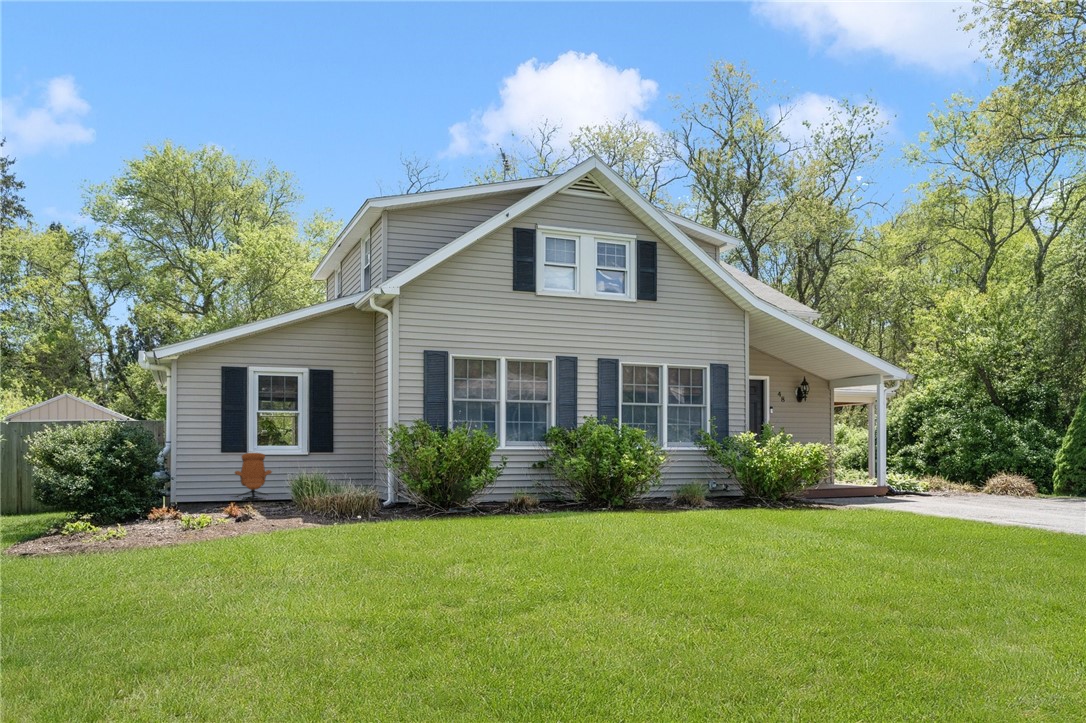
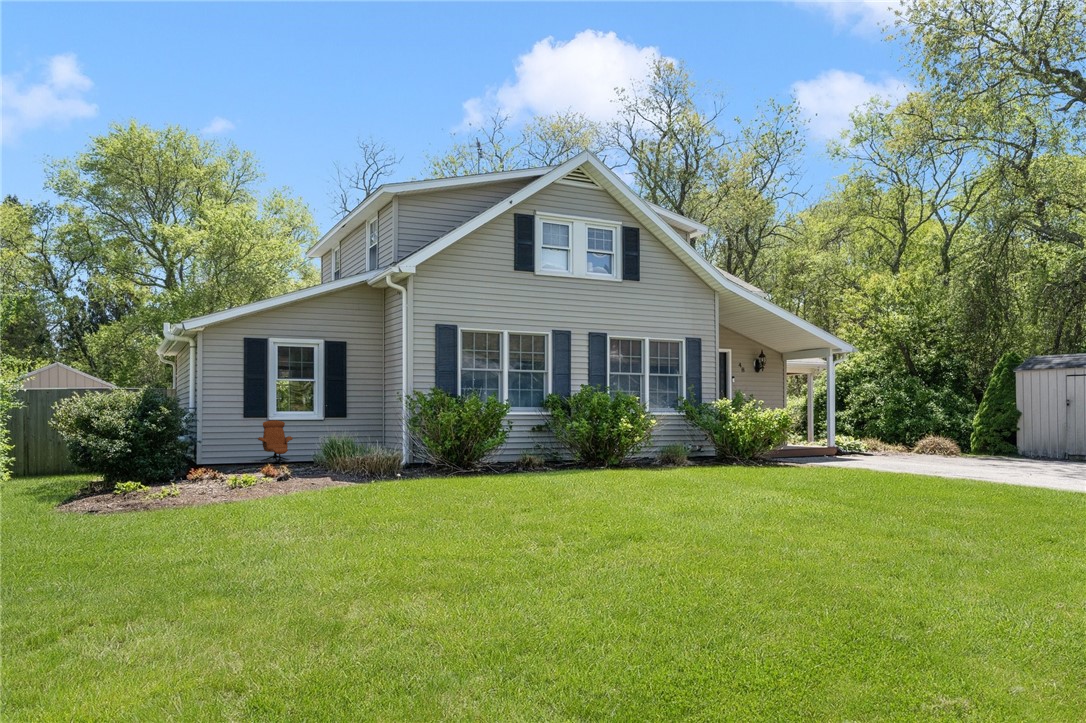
potted tree: present [449,475,472,512] -> none [470,431,493,470]

